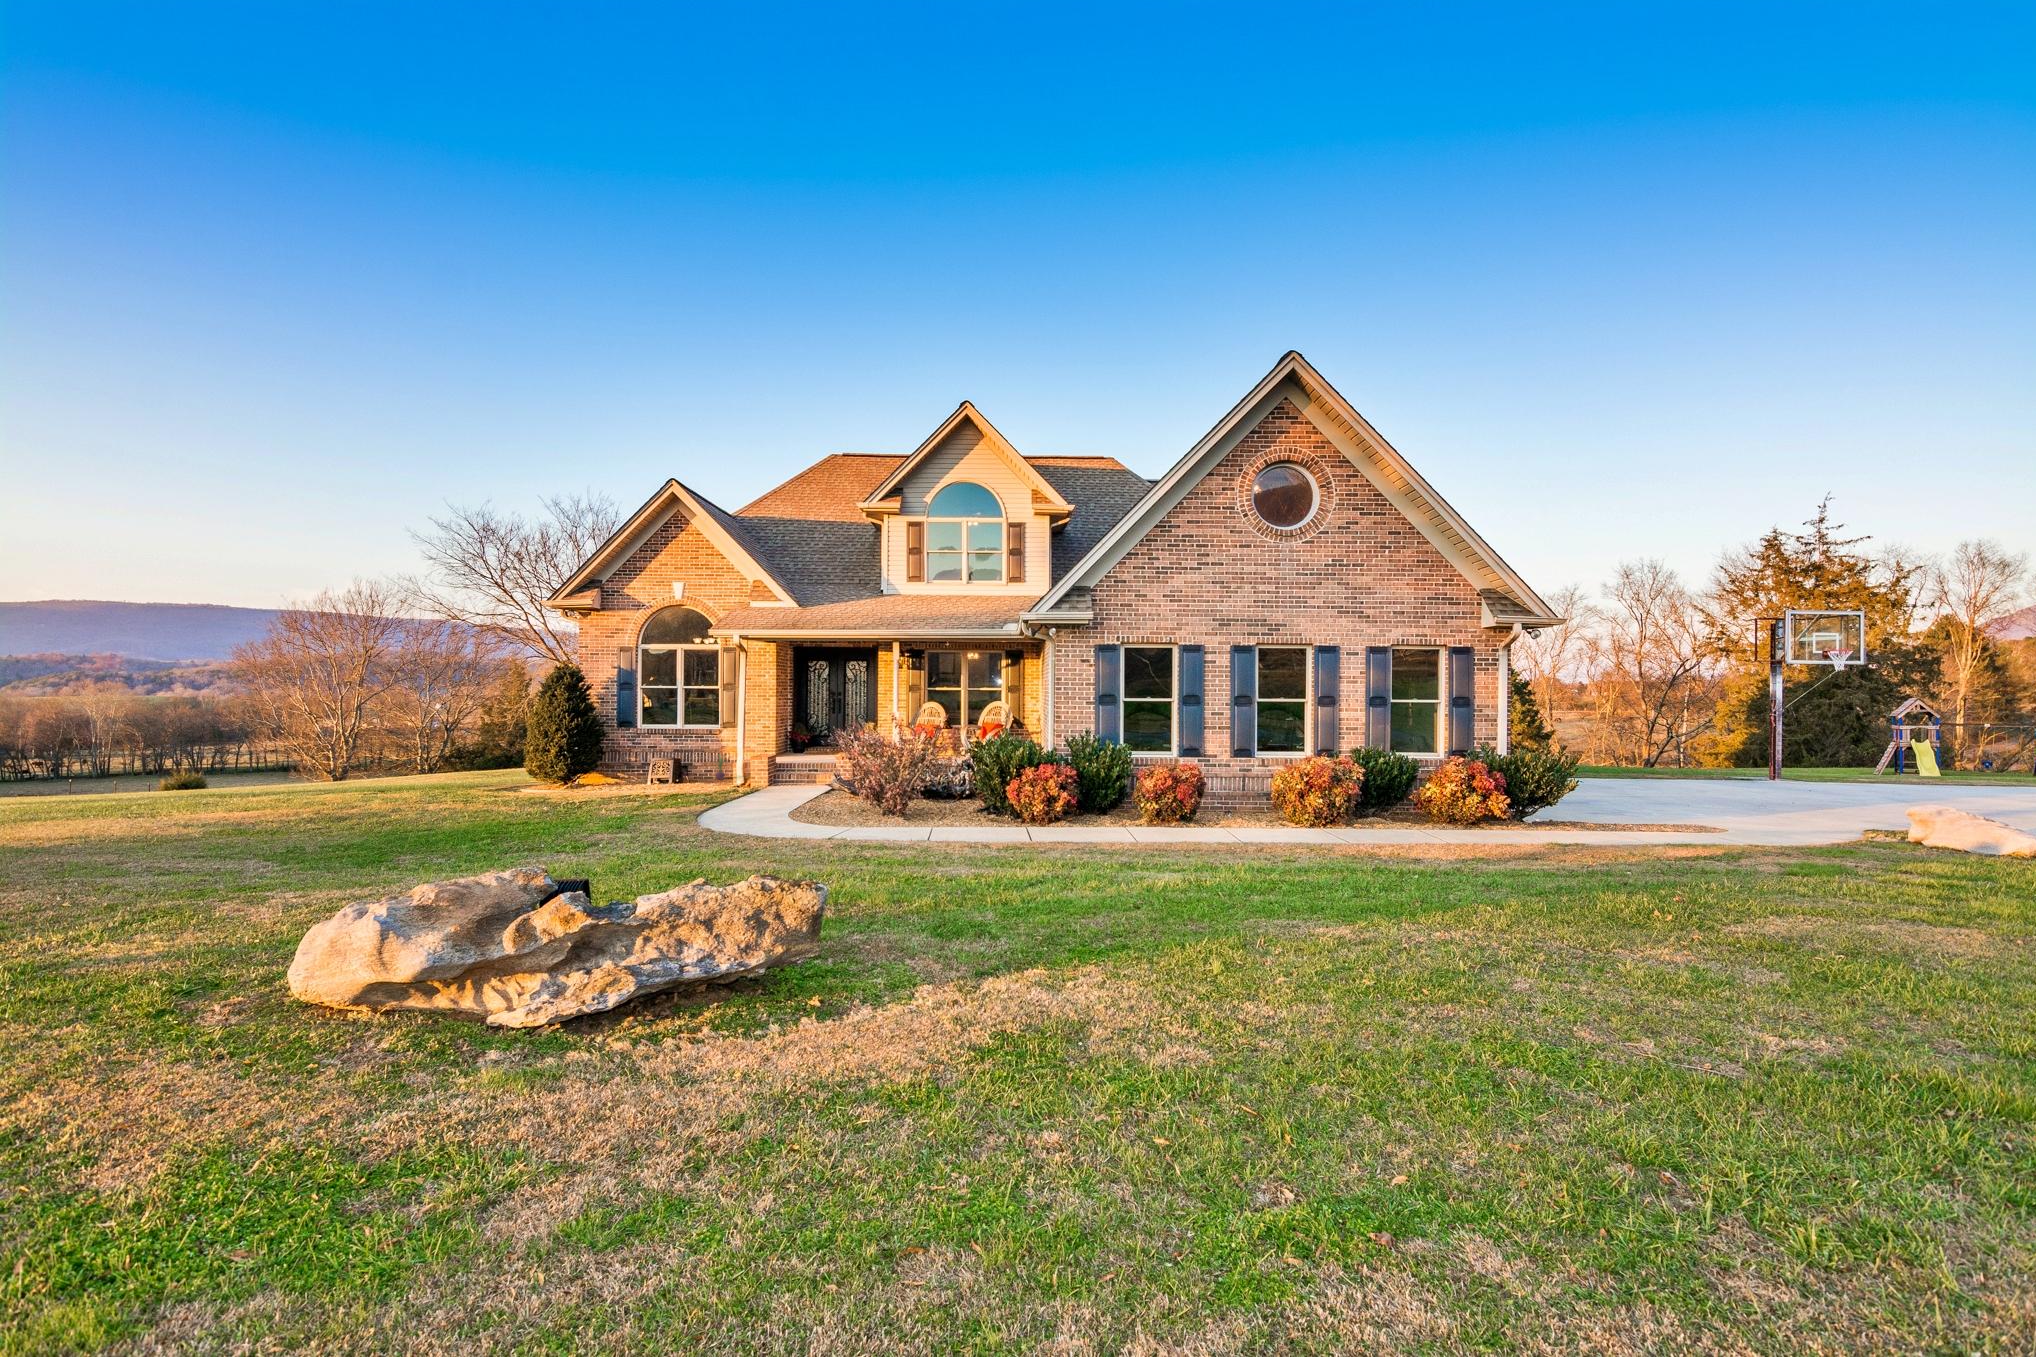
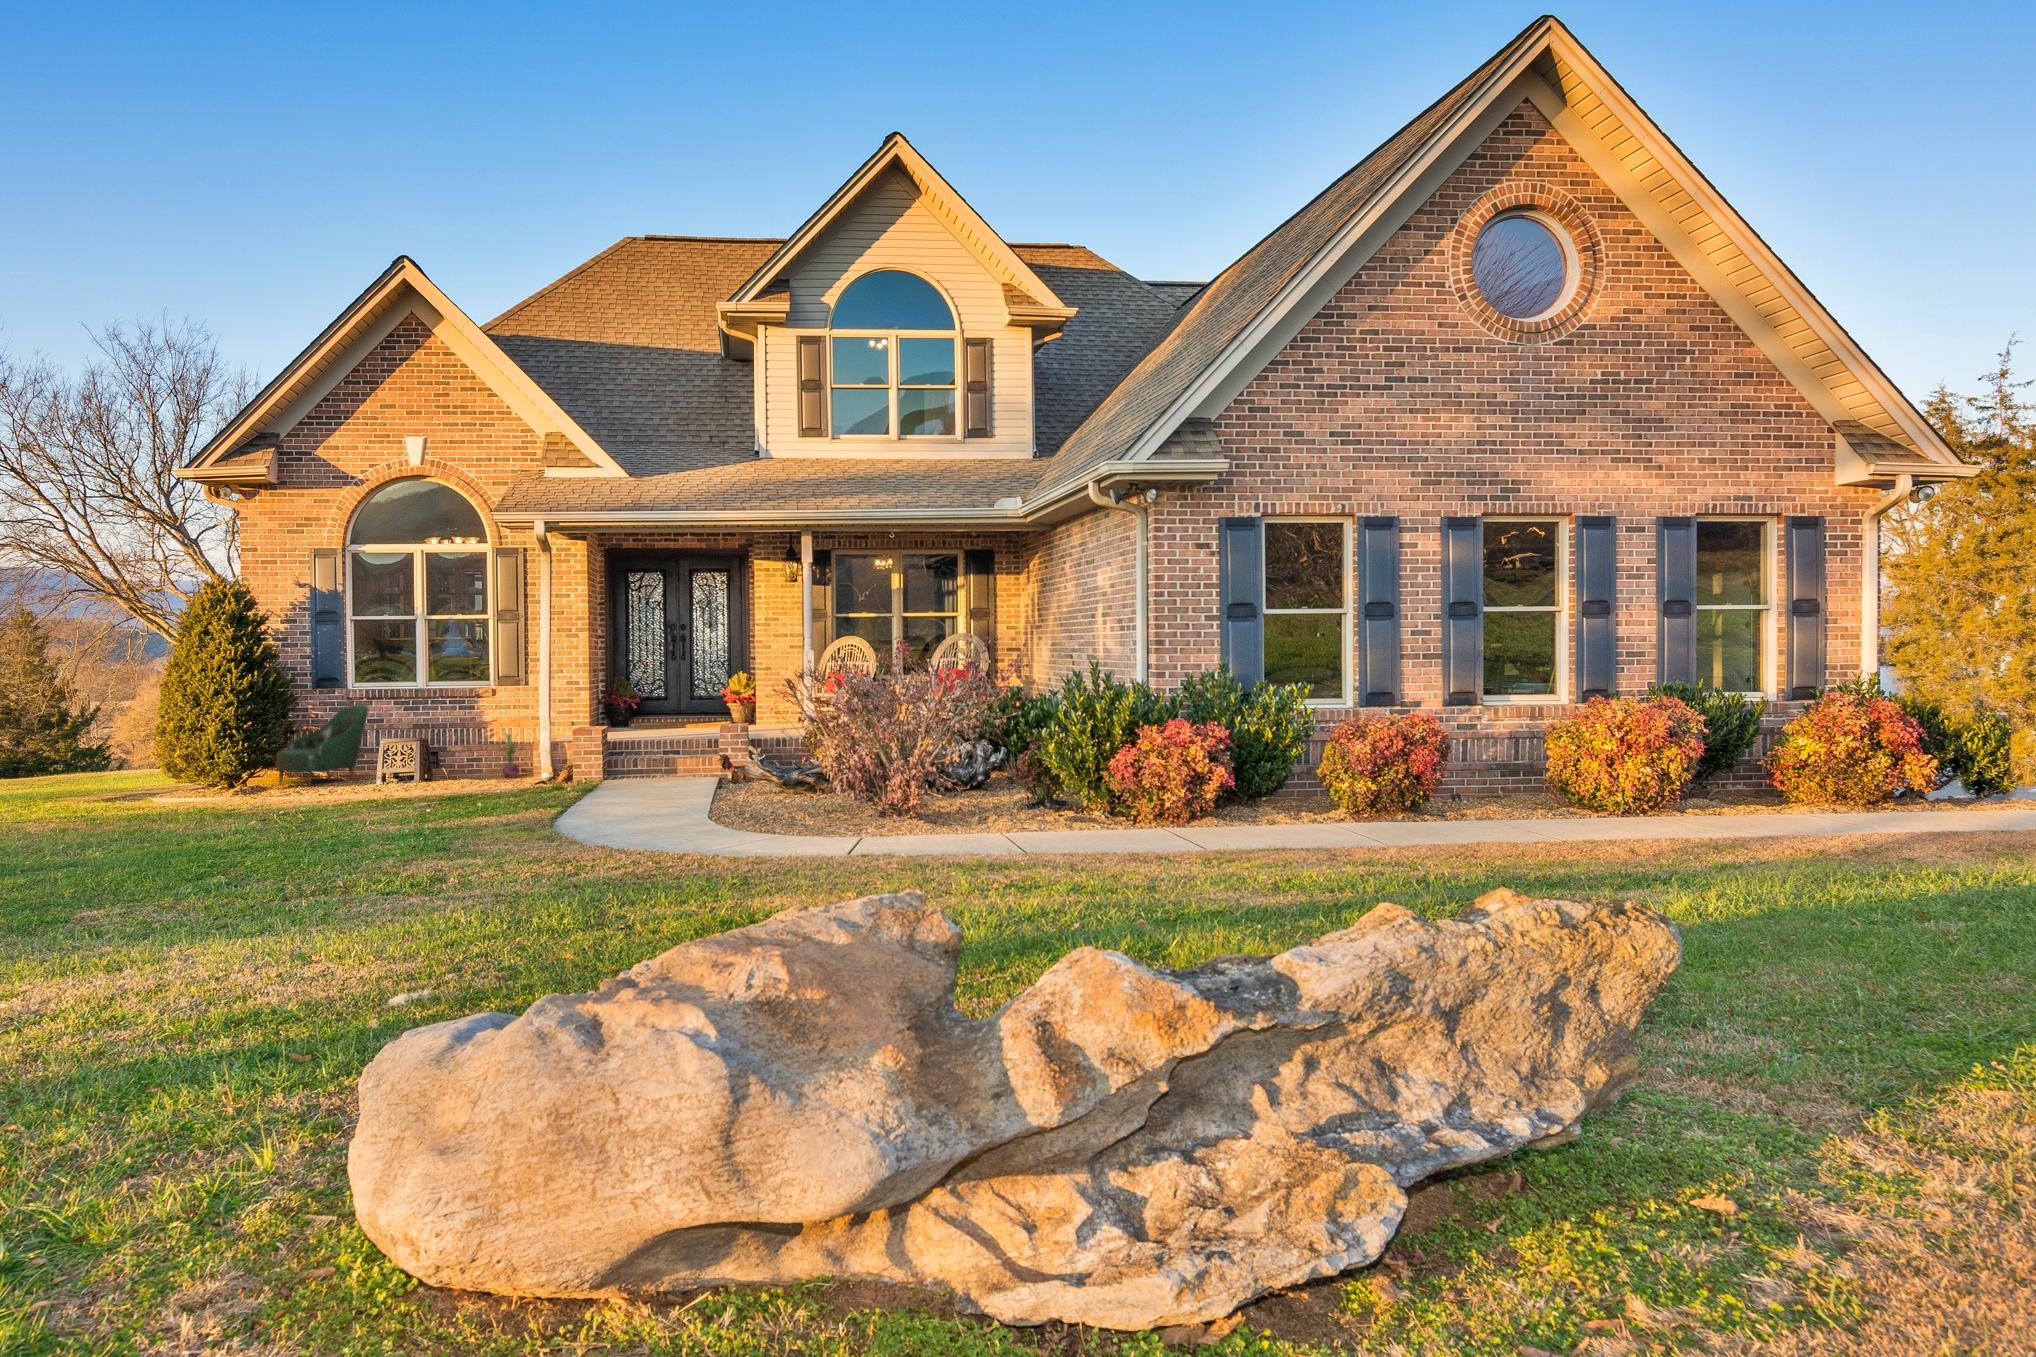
armchair: none [597,735,646,781] -> present [277,705,369,785]

